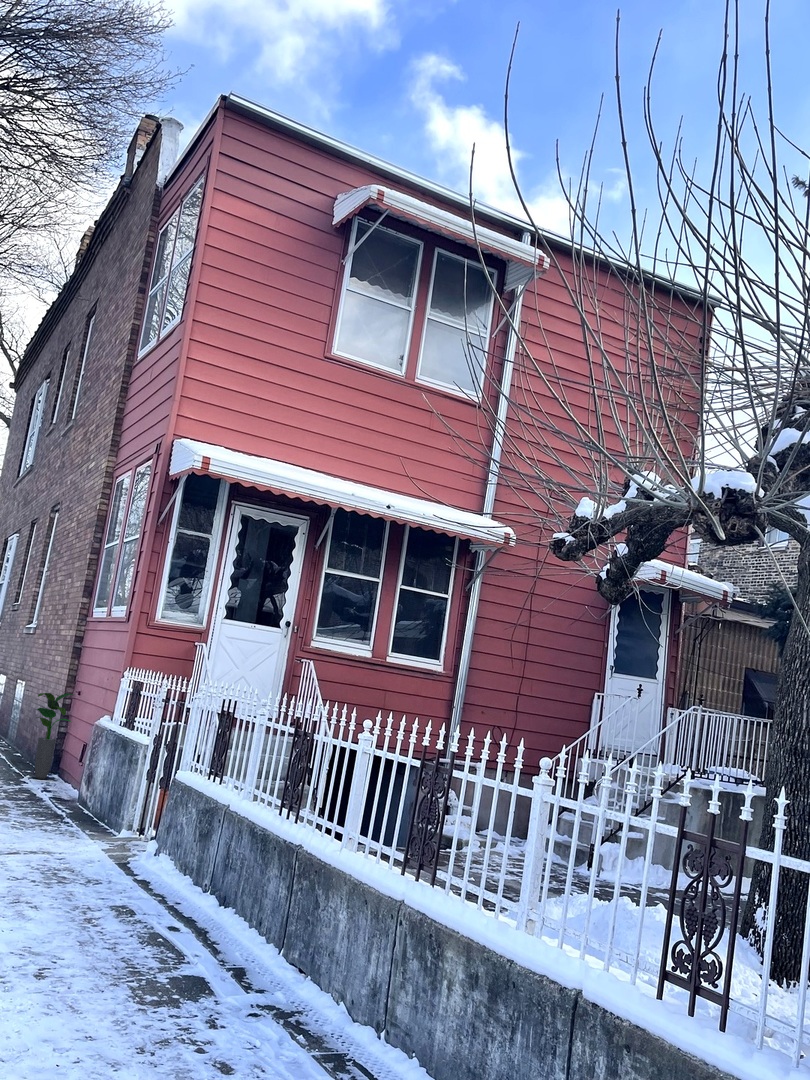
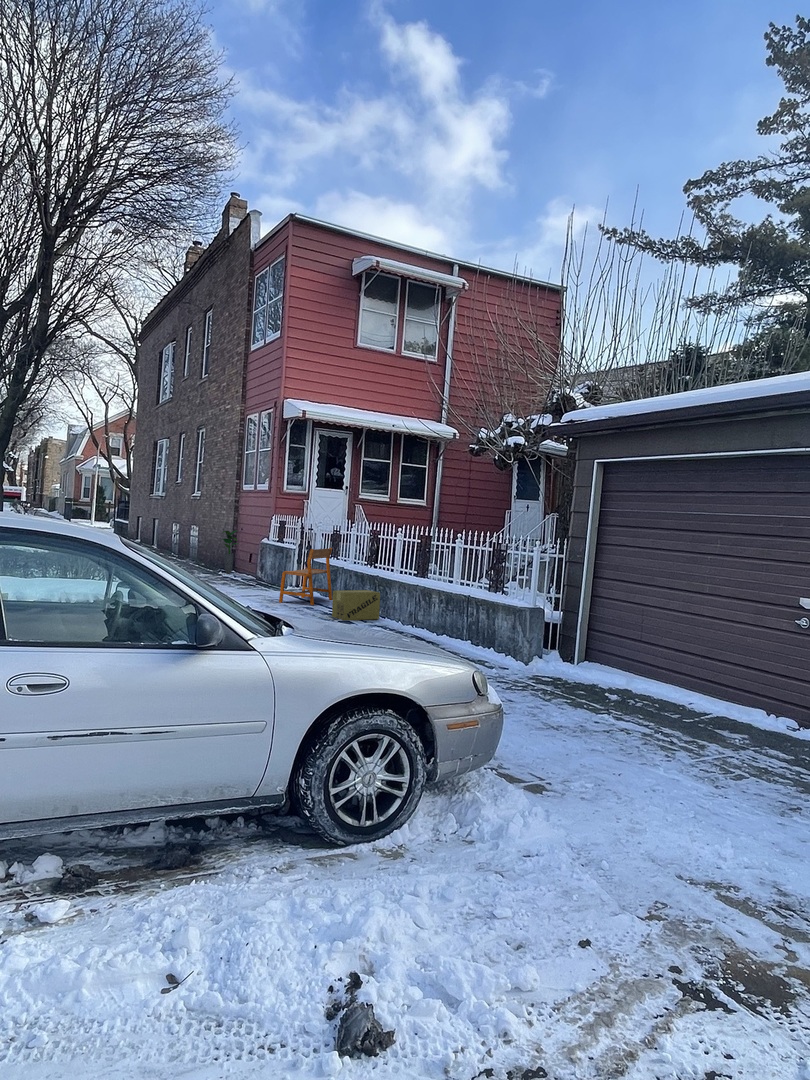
bench: none [64,753,219,898] -> present [279,548,332,605]
cardboard box: none [165,882,301,978] -> present [332,590,380,620]

